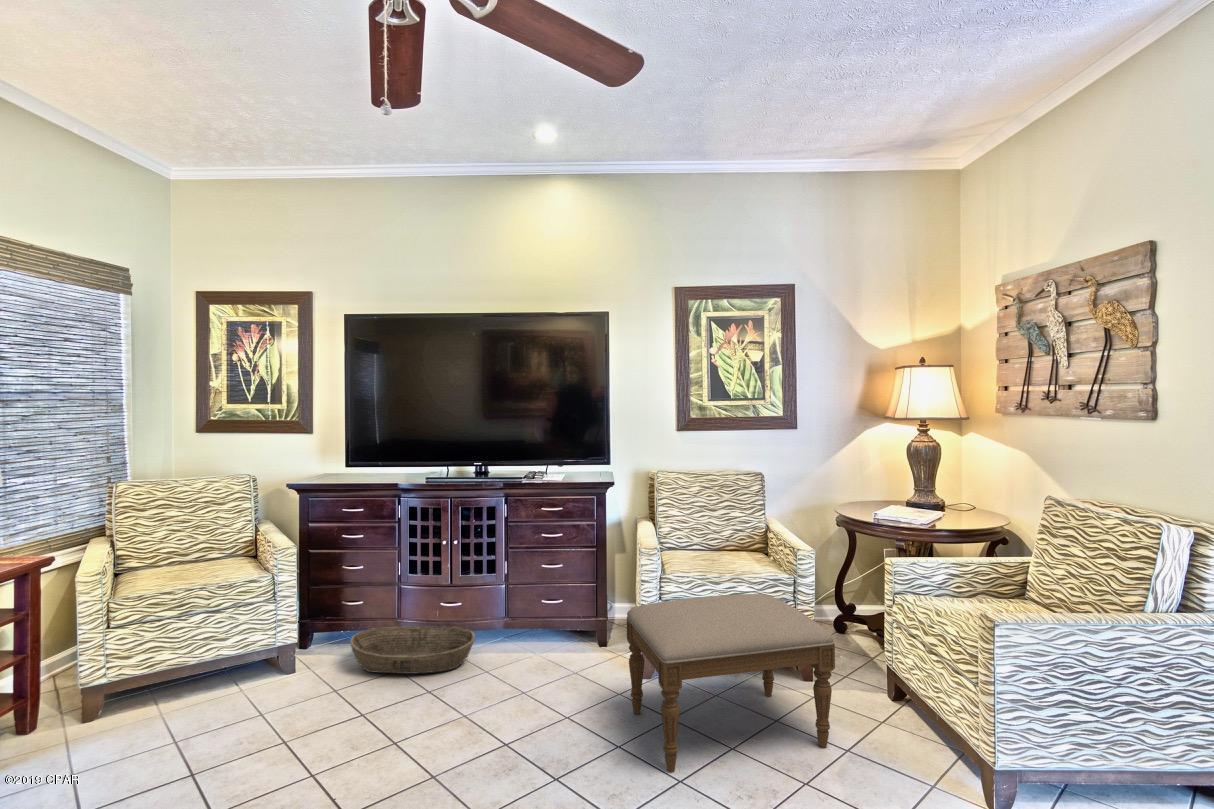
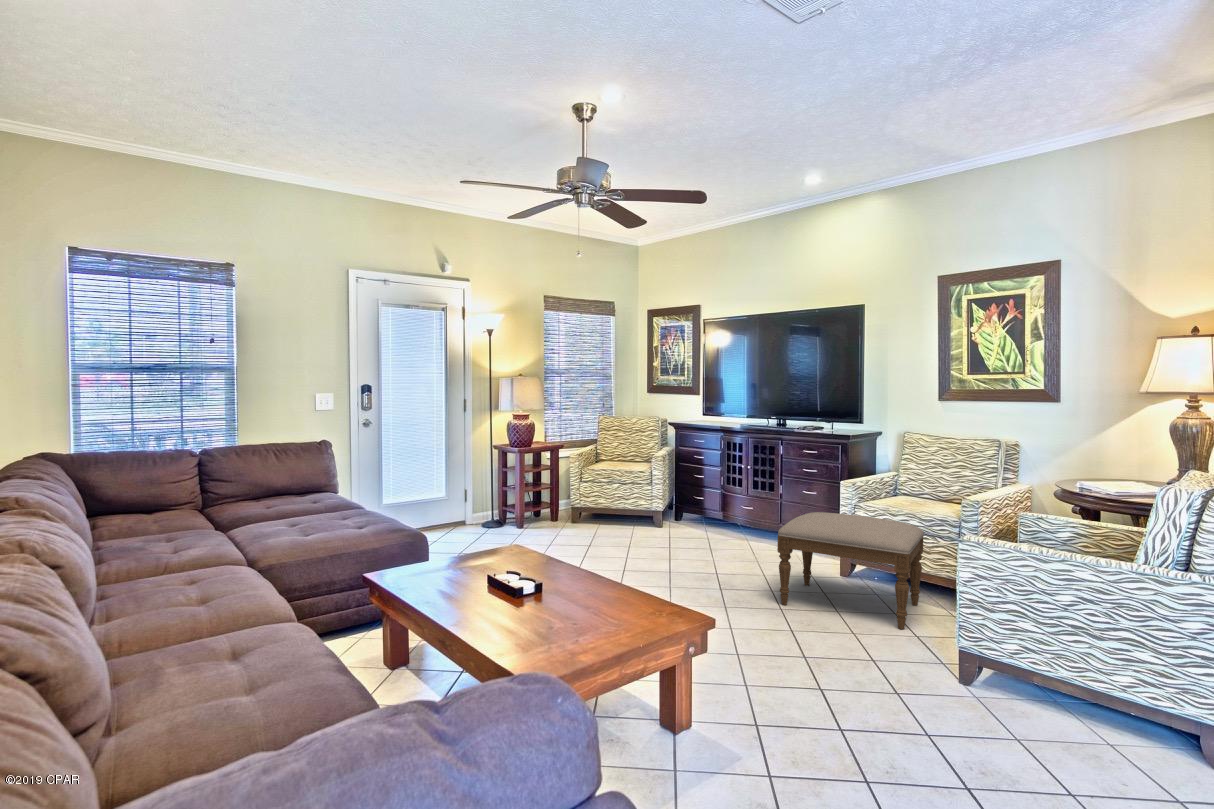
basket: present [350,626,475,674] -> none [684,514,752,544]

